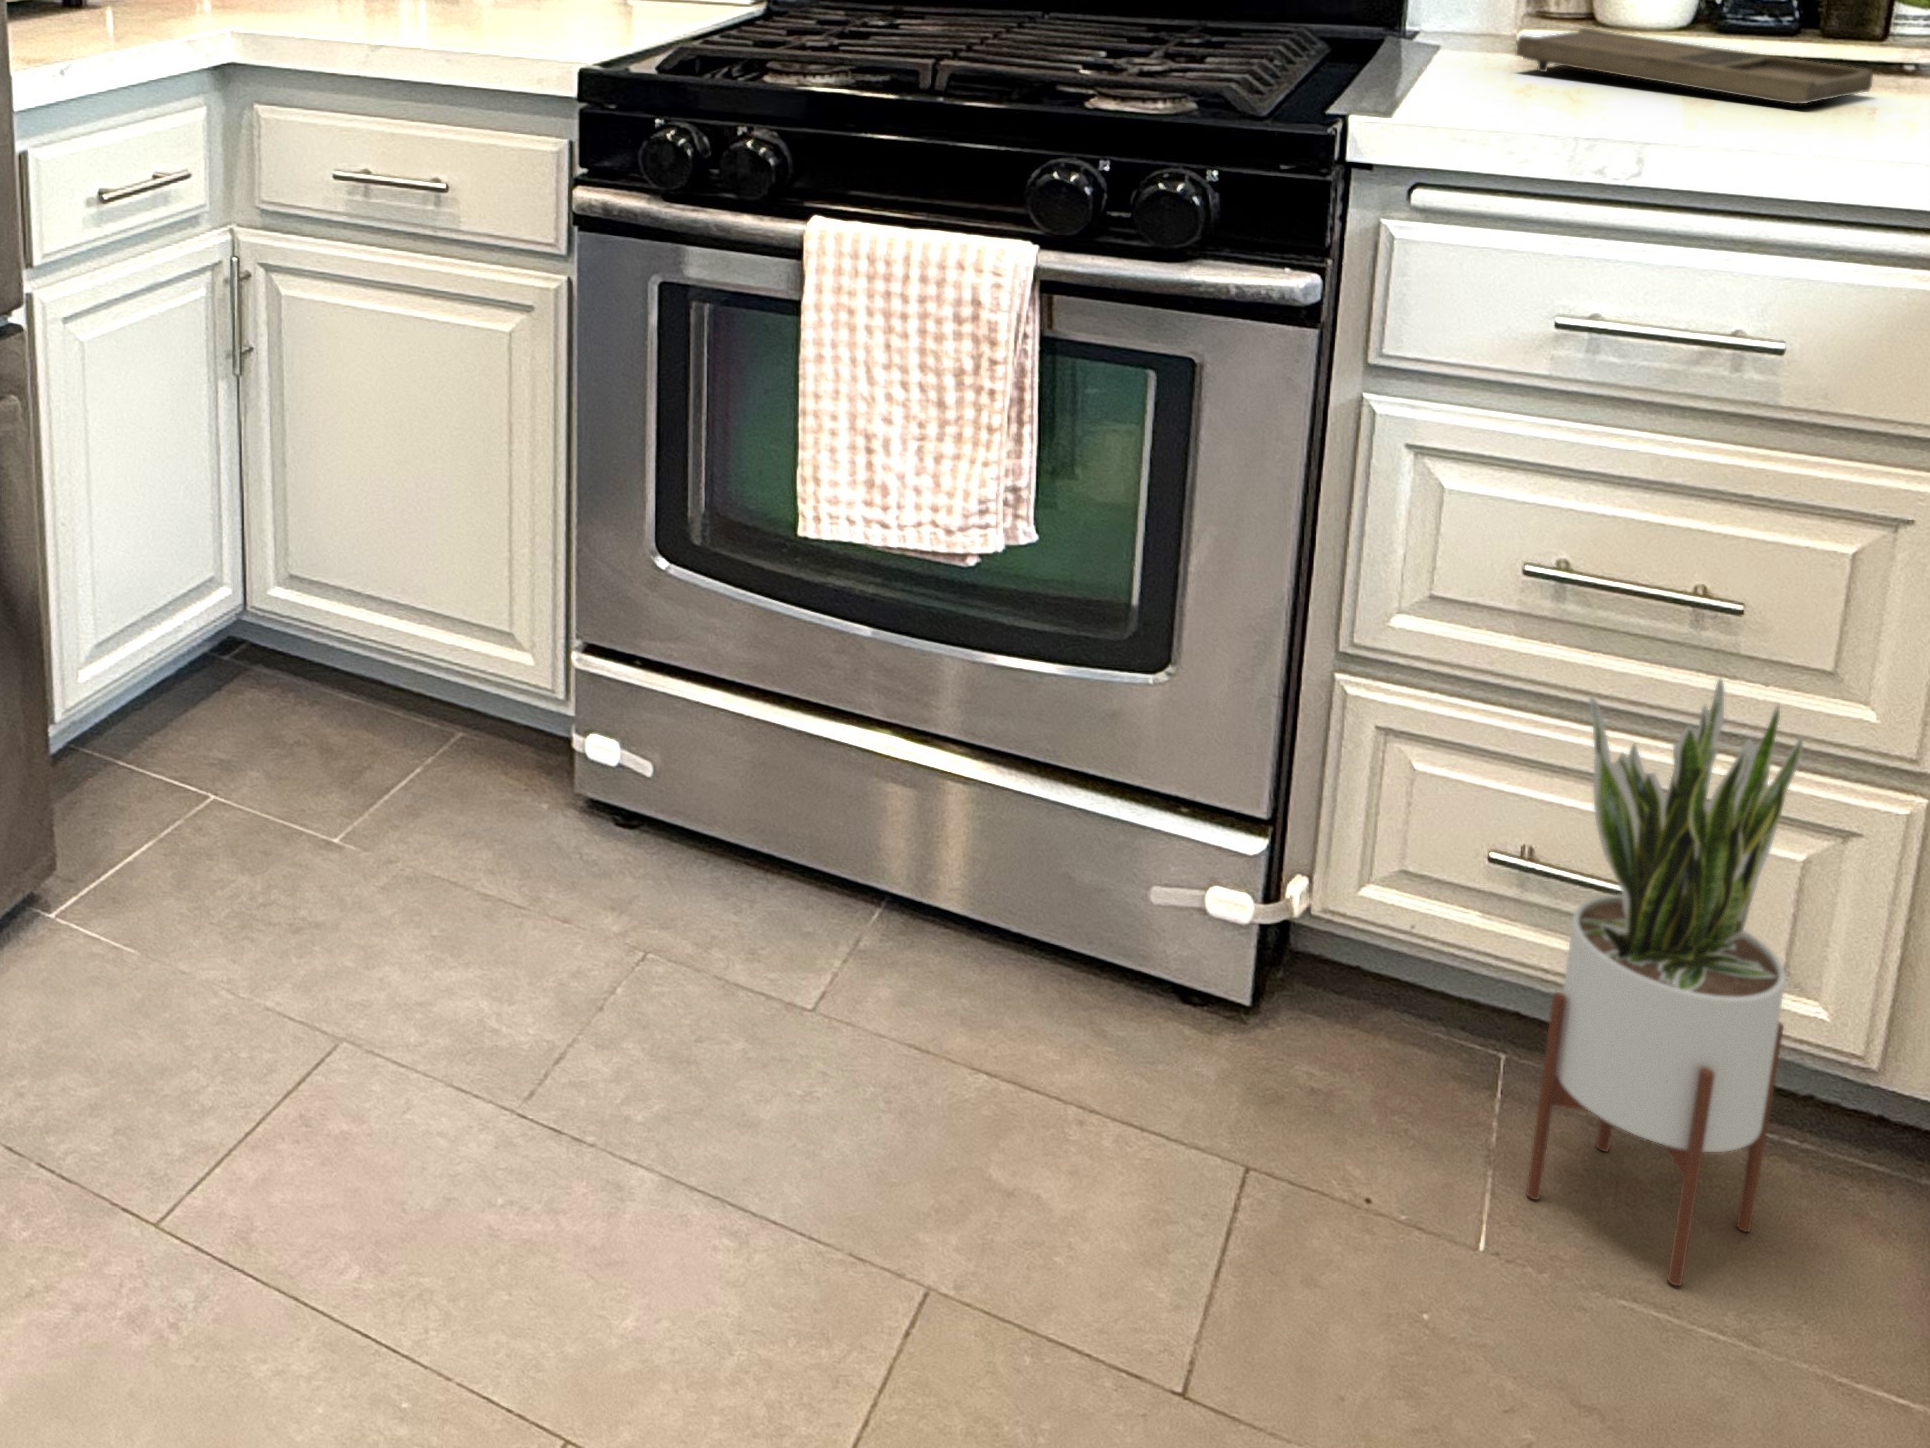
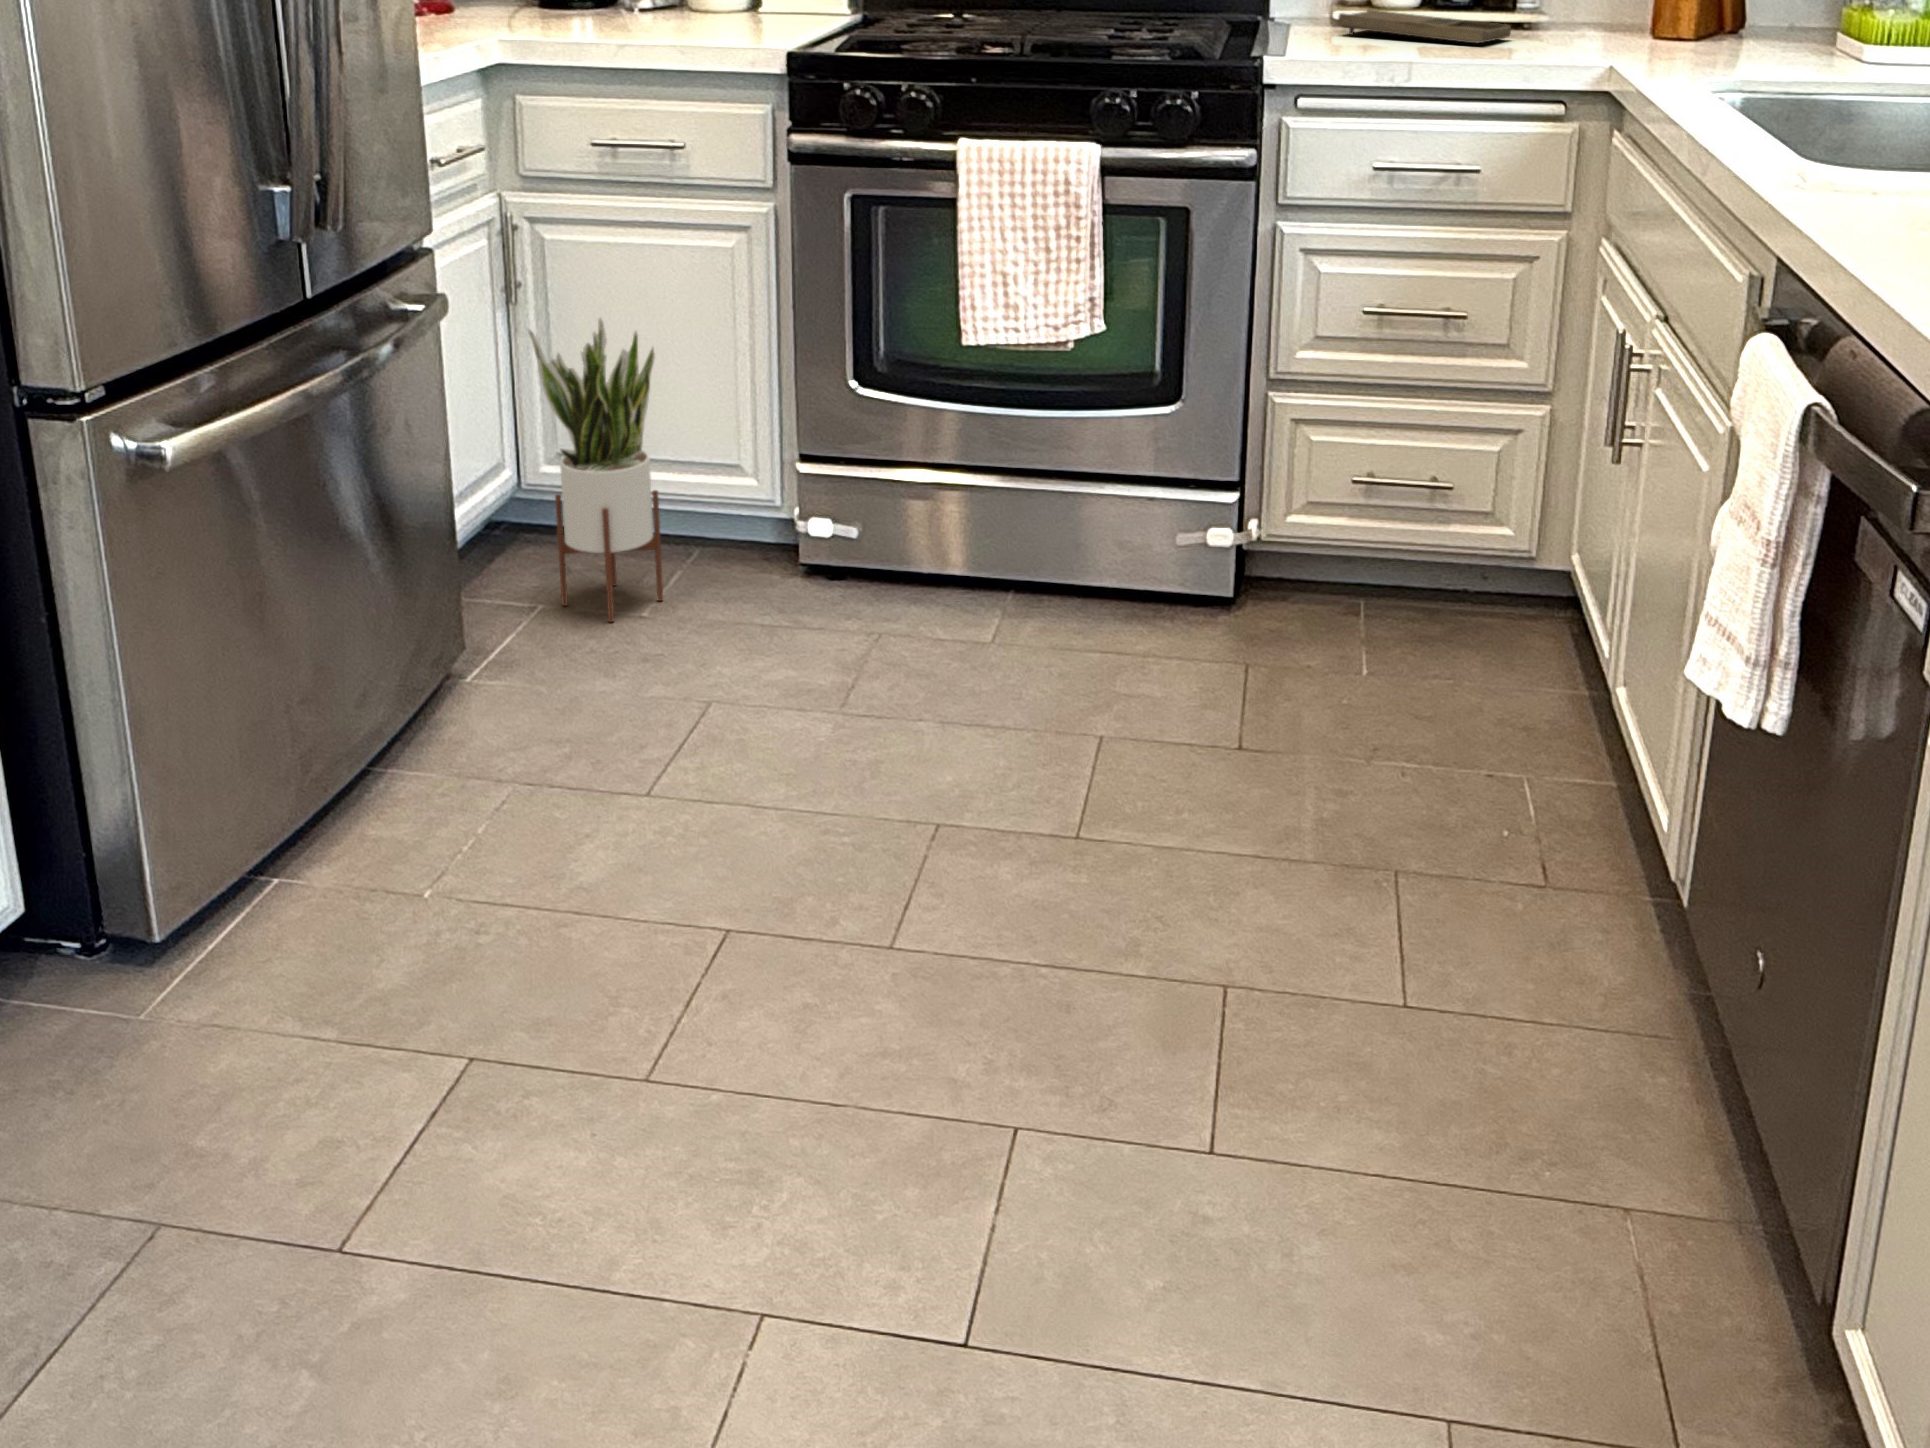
potted plant: present [1527,679,1803,1286] -> present [528,318,663,622]

